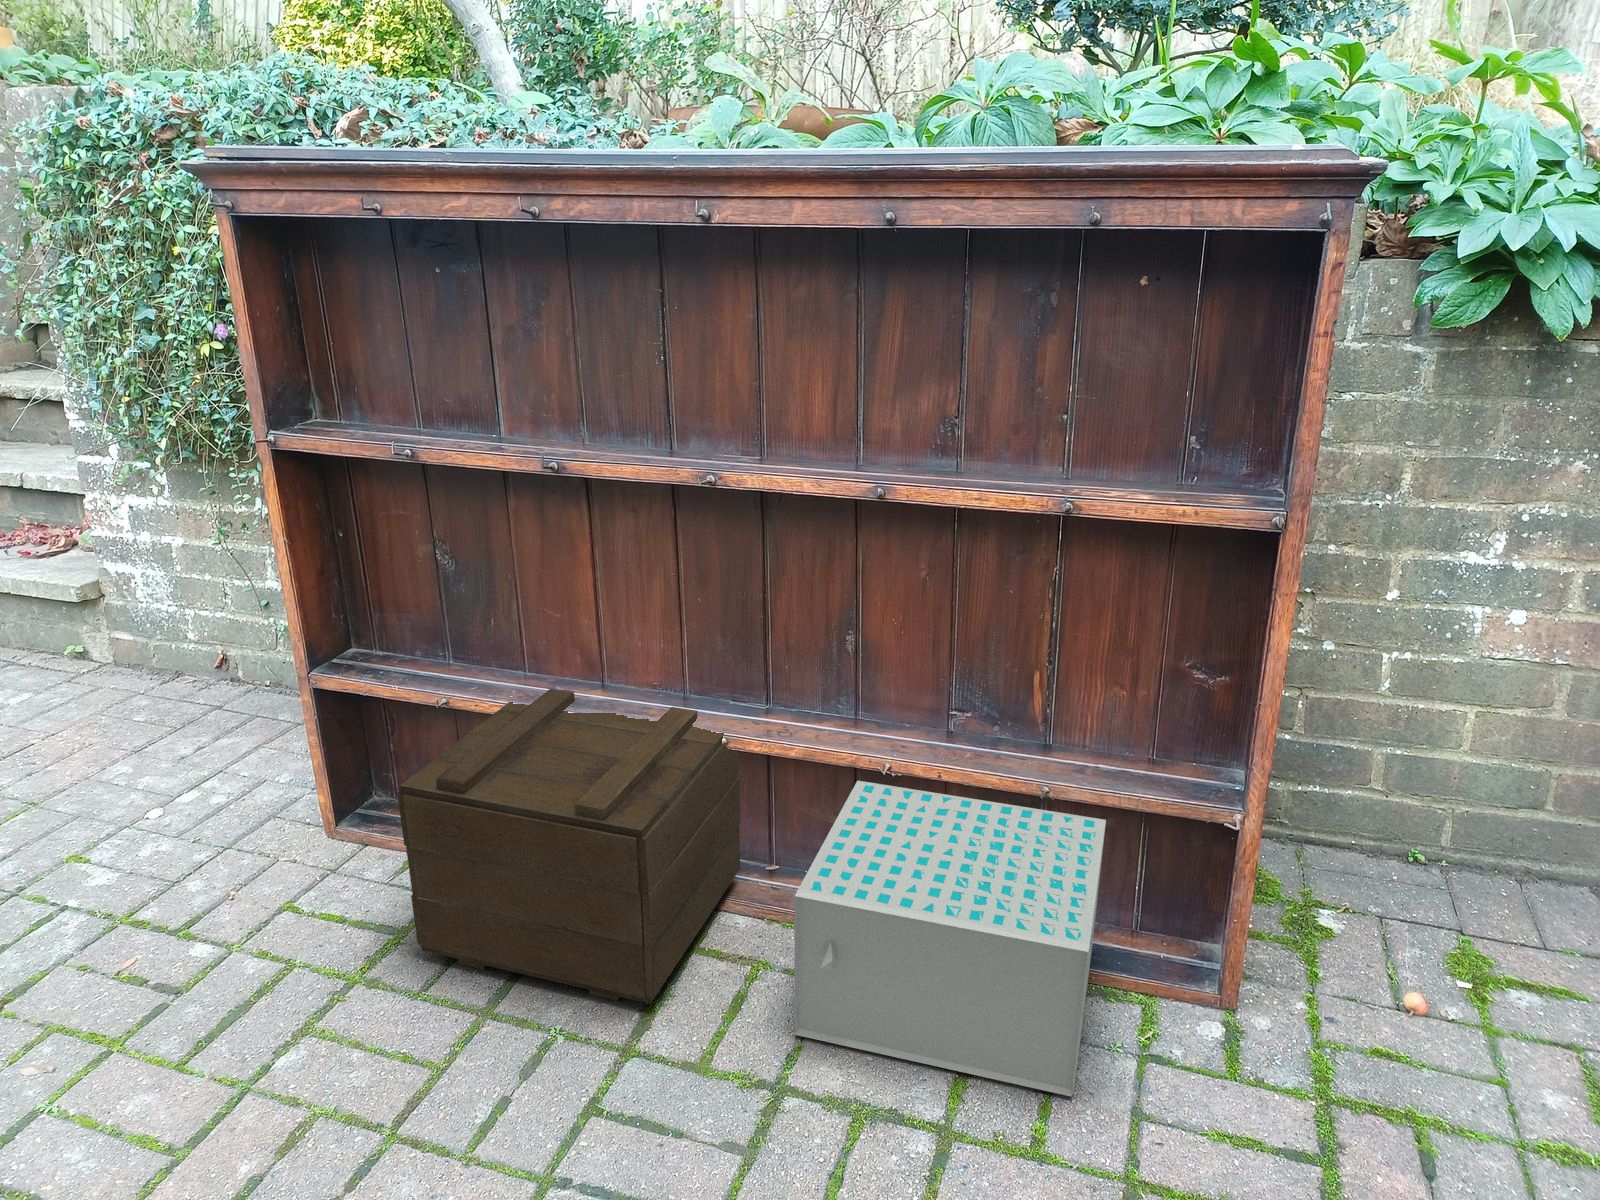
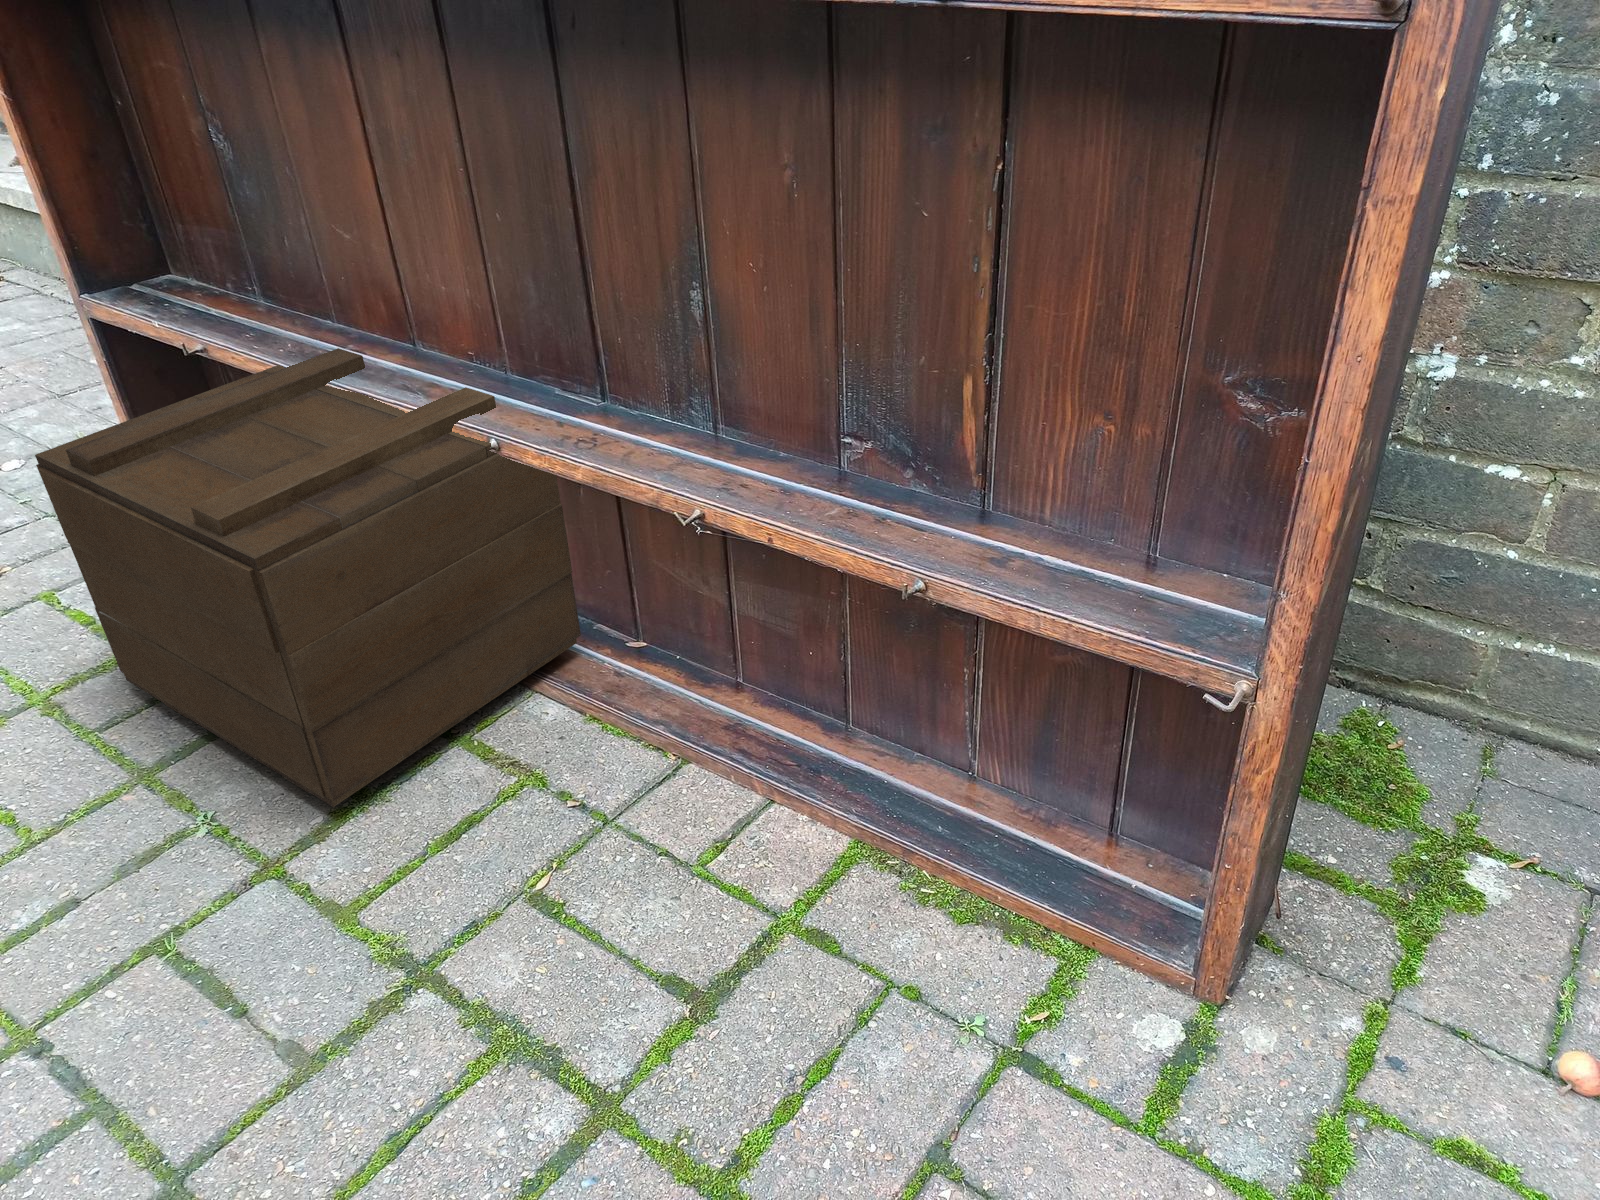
storage box: present [794,781,1106,1096] -> none [449,529,1052,1097]

